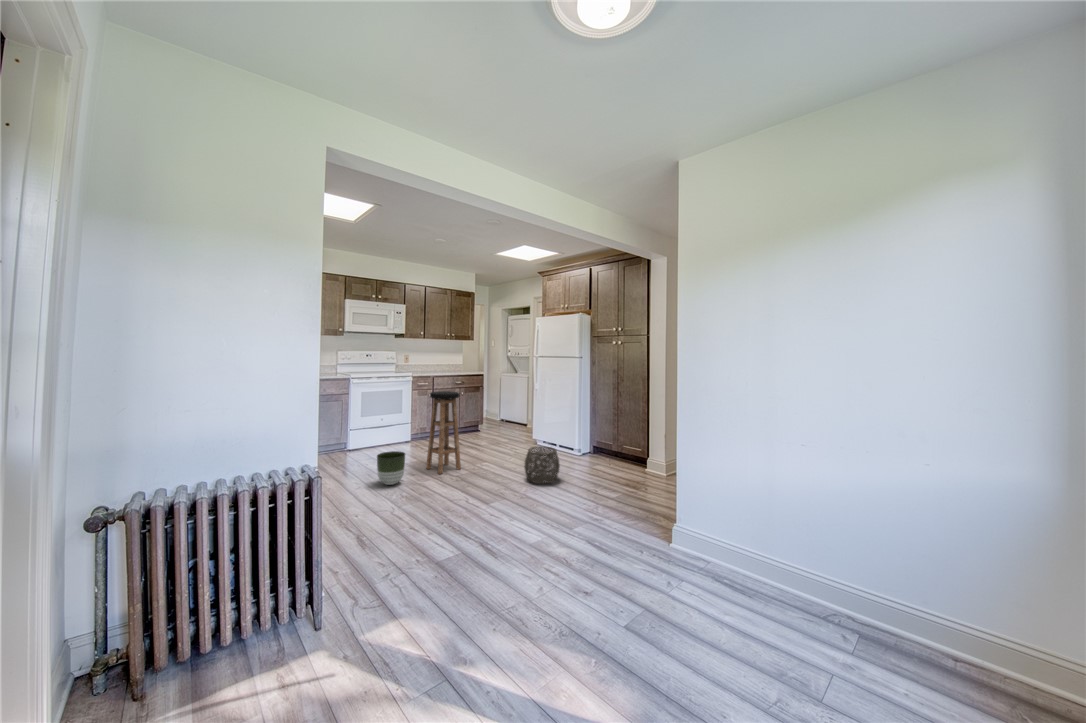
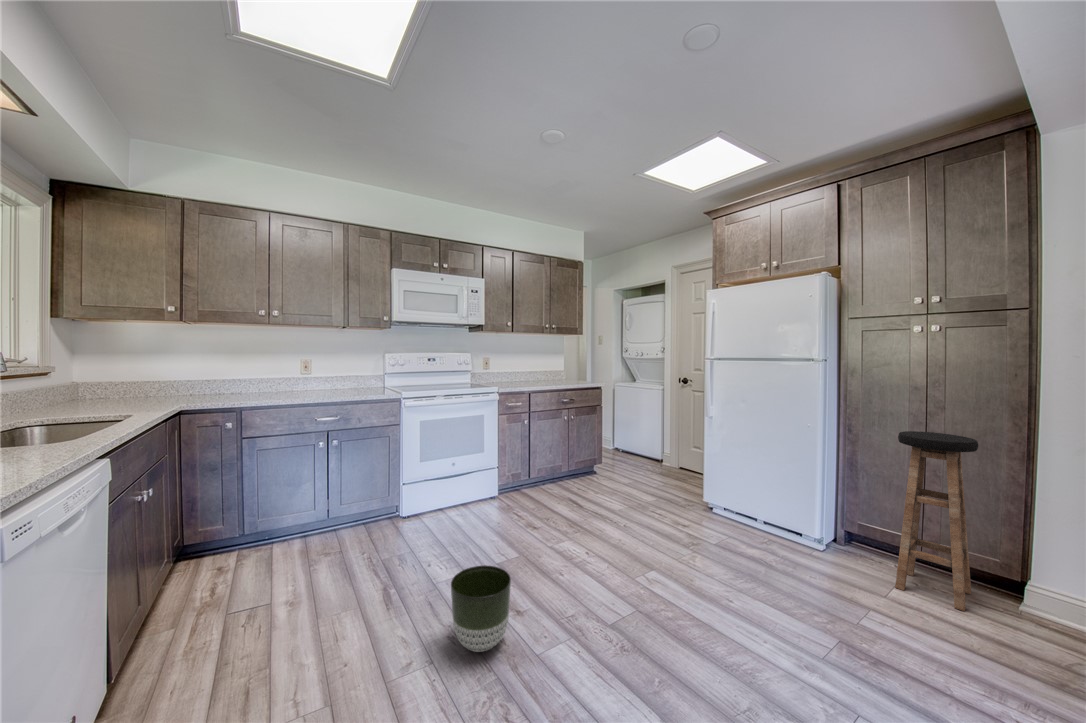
bar stool: present [426,391,461,474] -> present [895,431,978,611]
woven basket: present [524,446,560,484] -> none [772,560,874,672]

